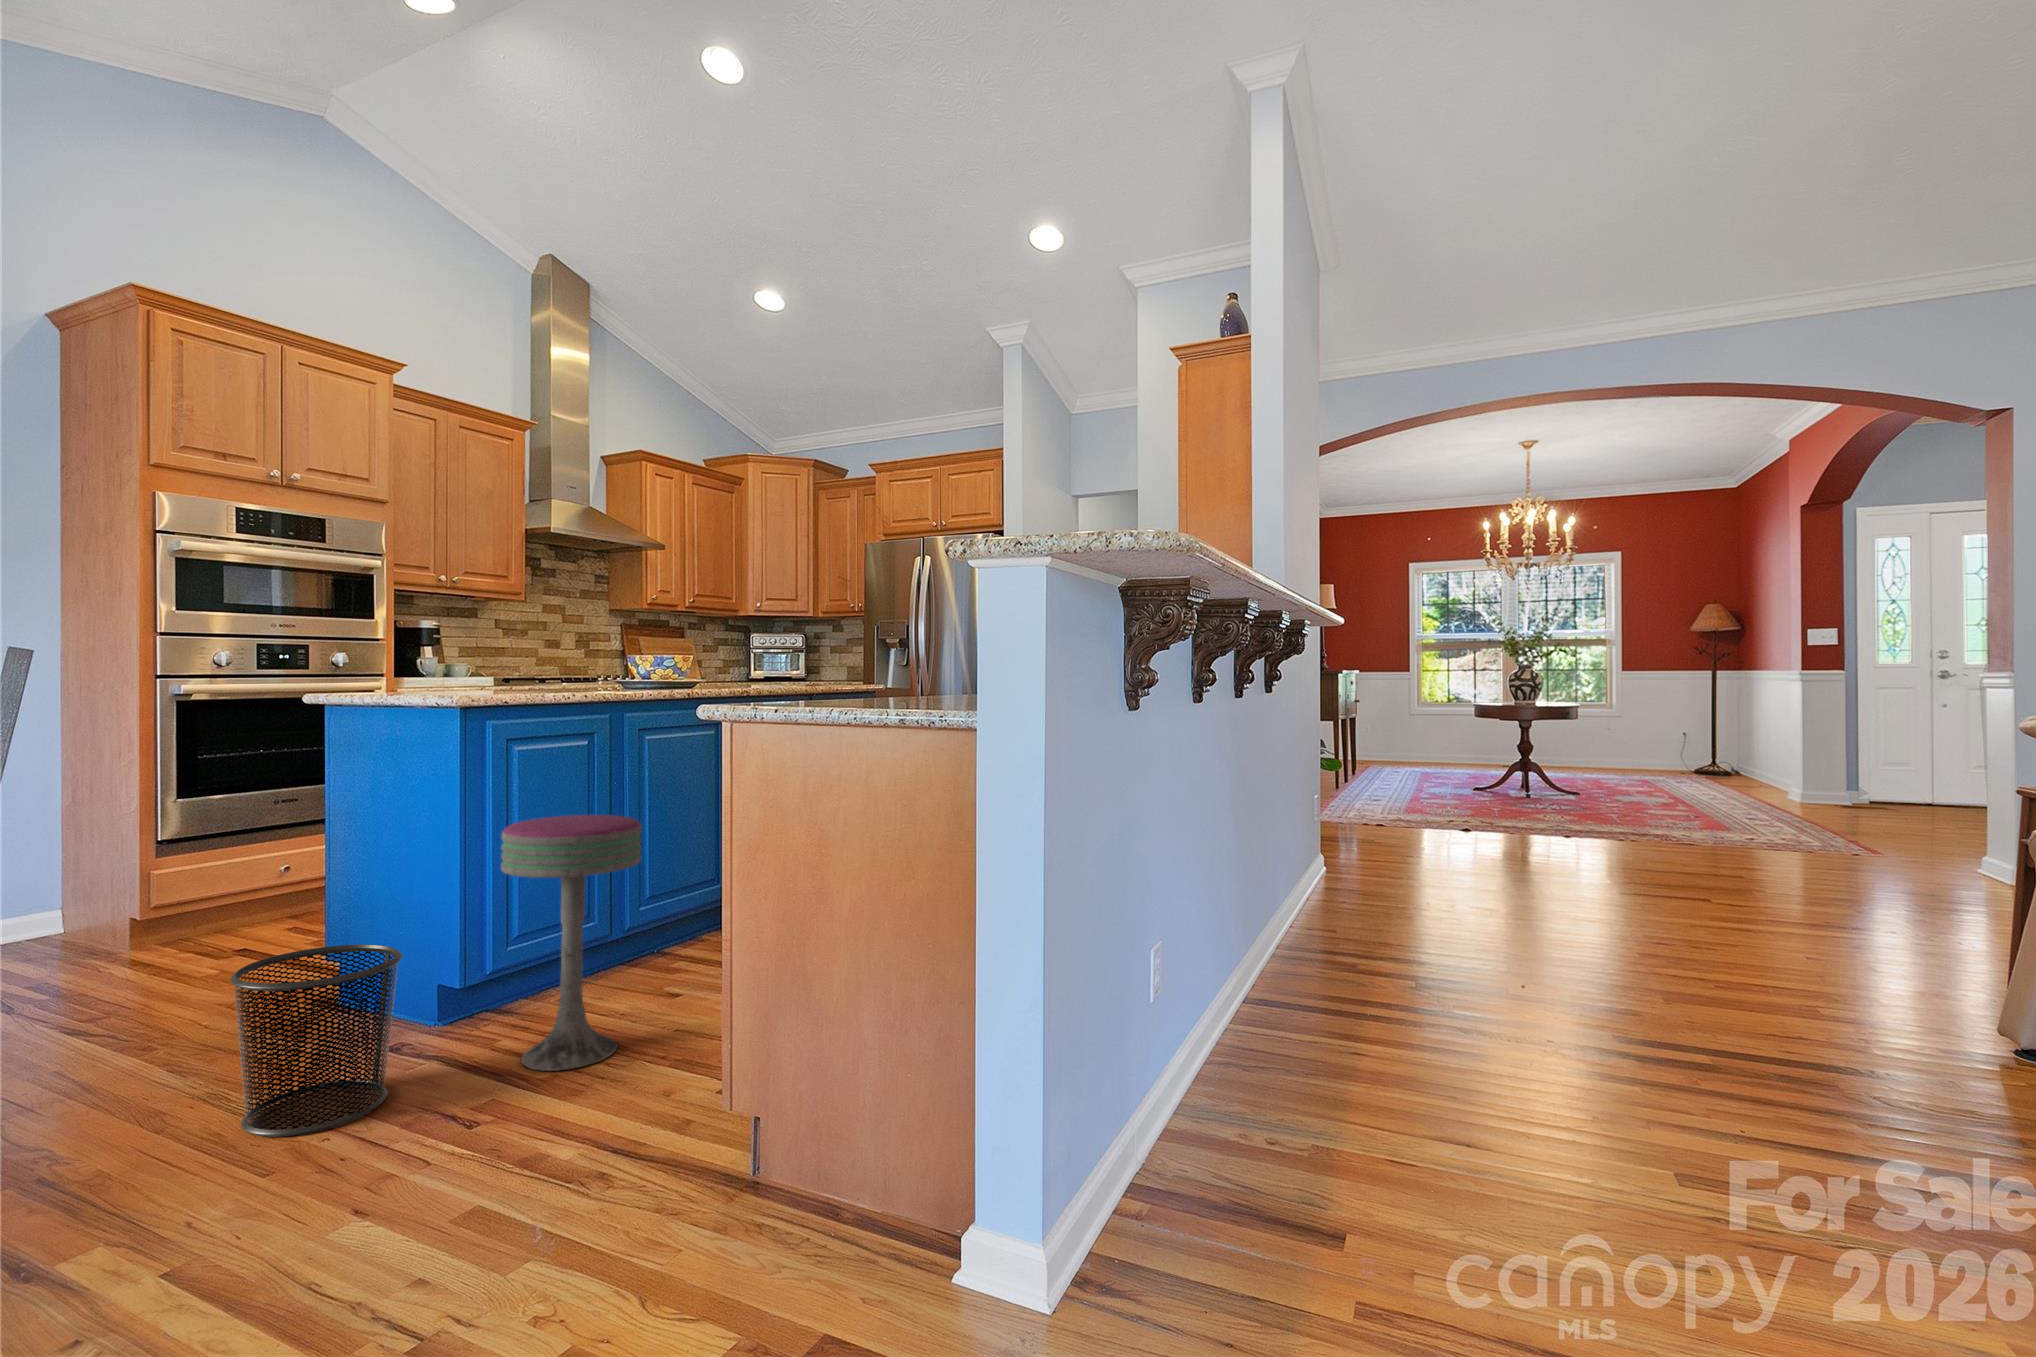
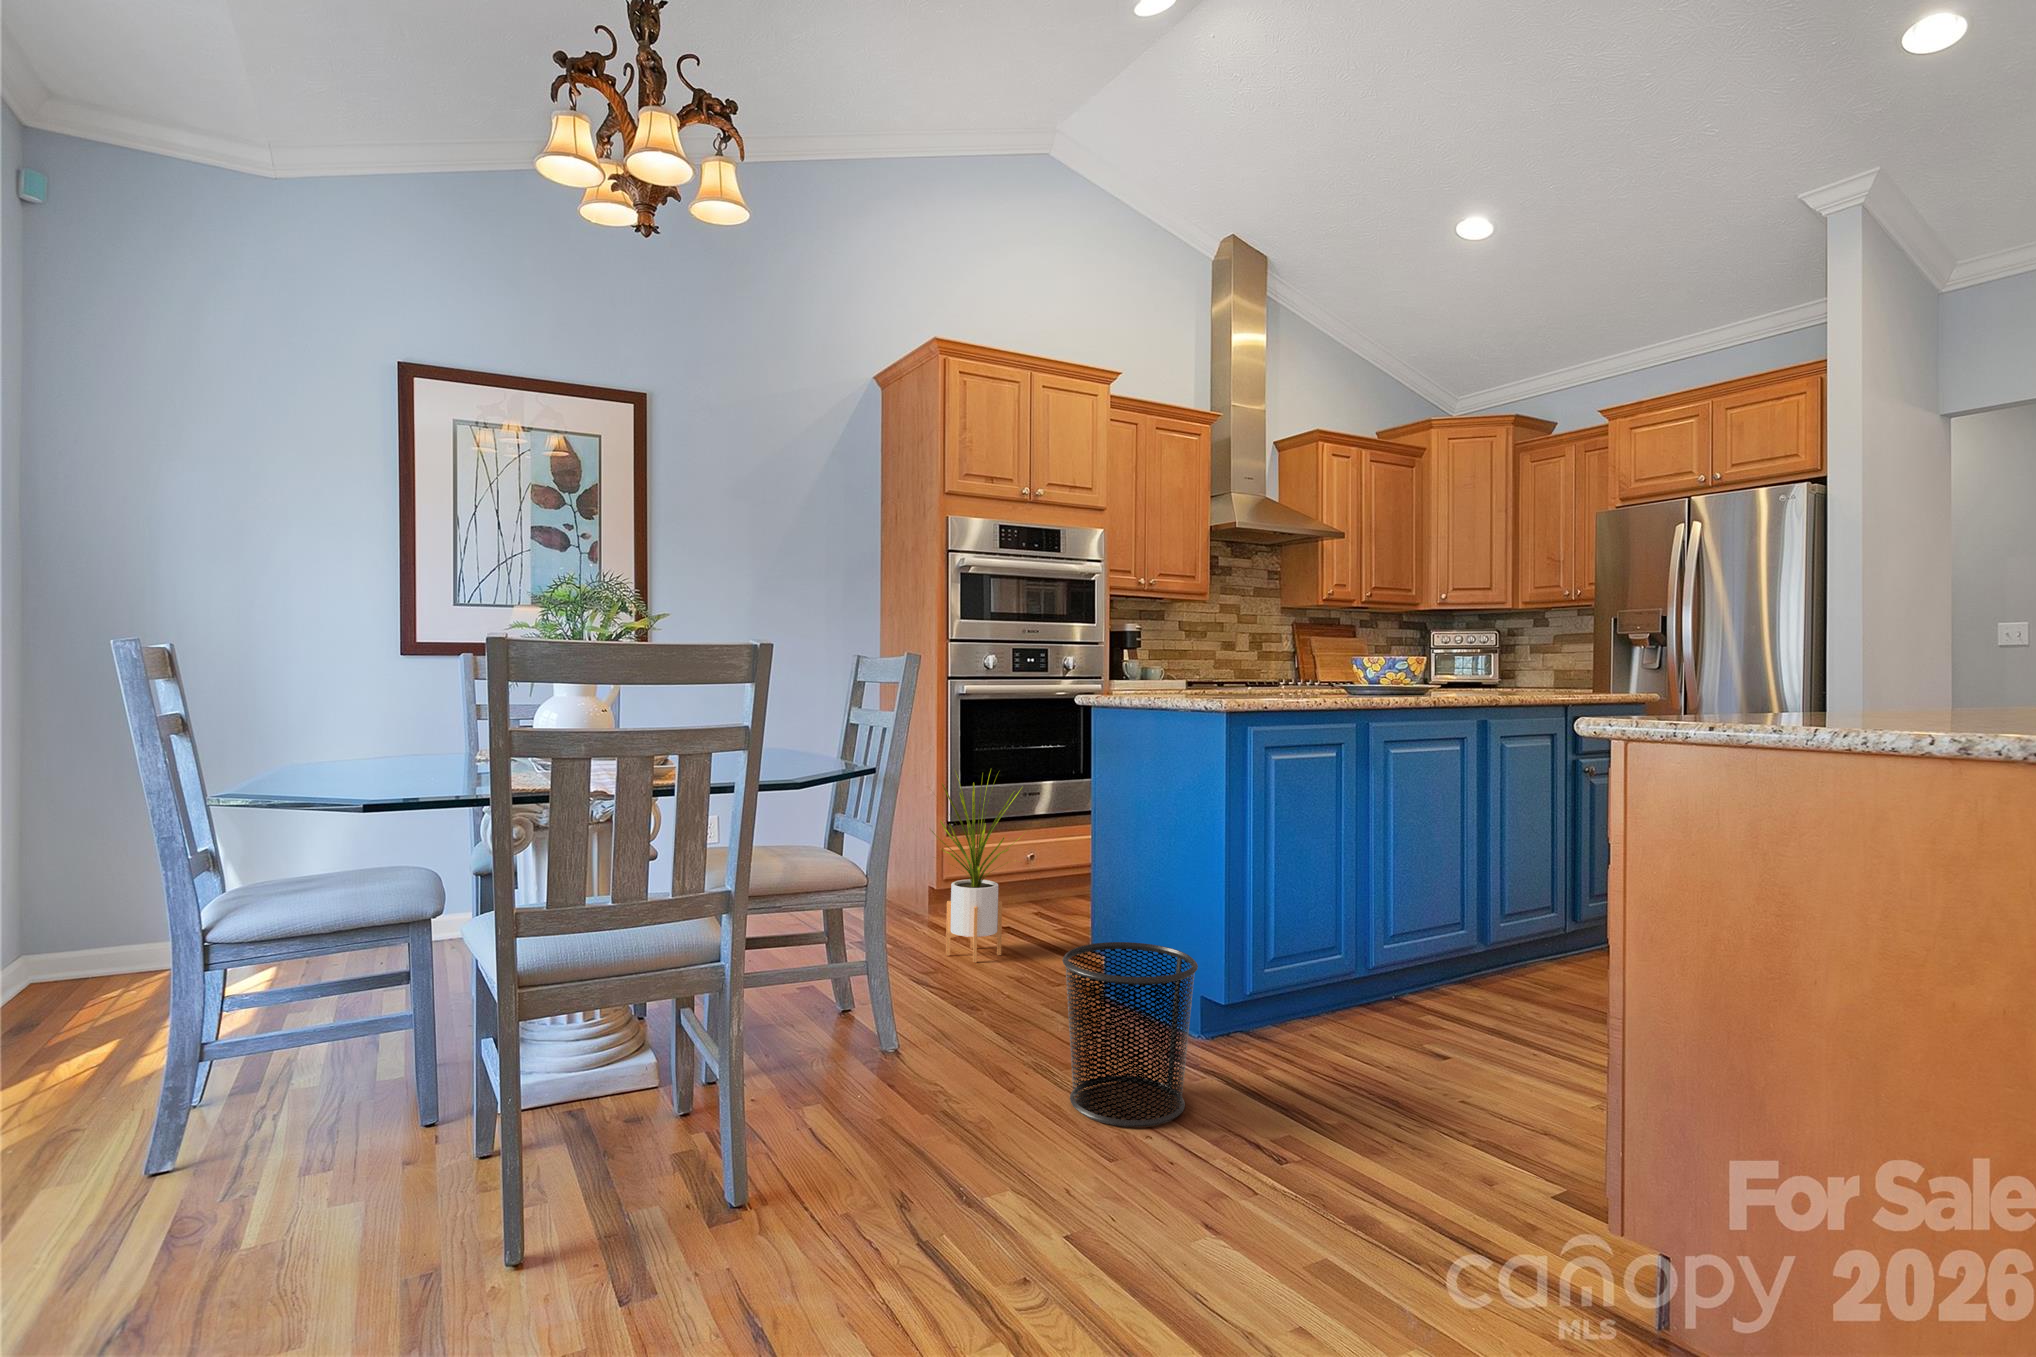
house plant: none [105,778,256,999] -> present [930,771,1022,963]
bar stool: present [501,815,642,1071] -> none [1282,833,1431,1121]

